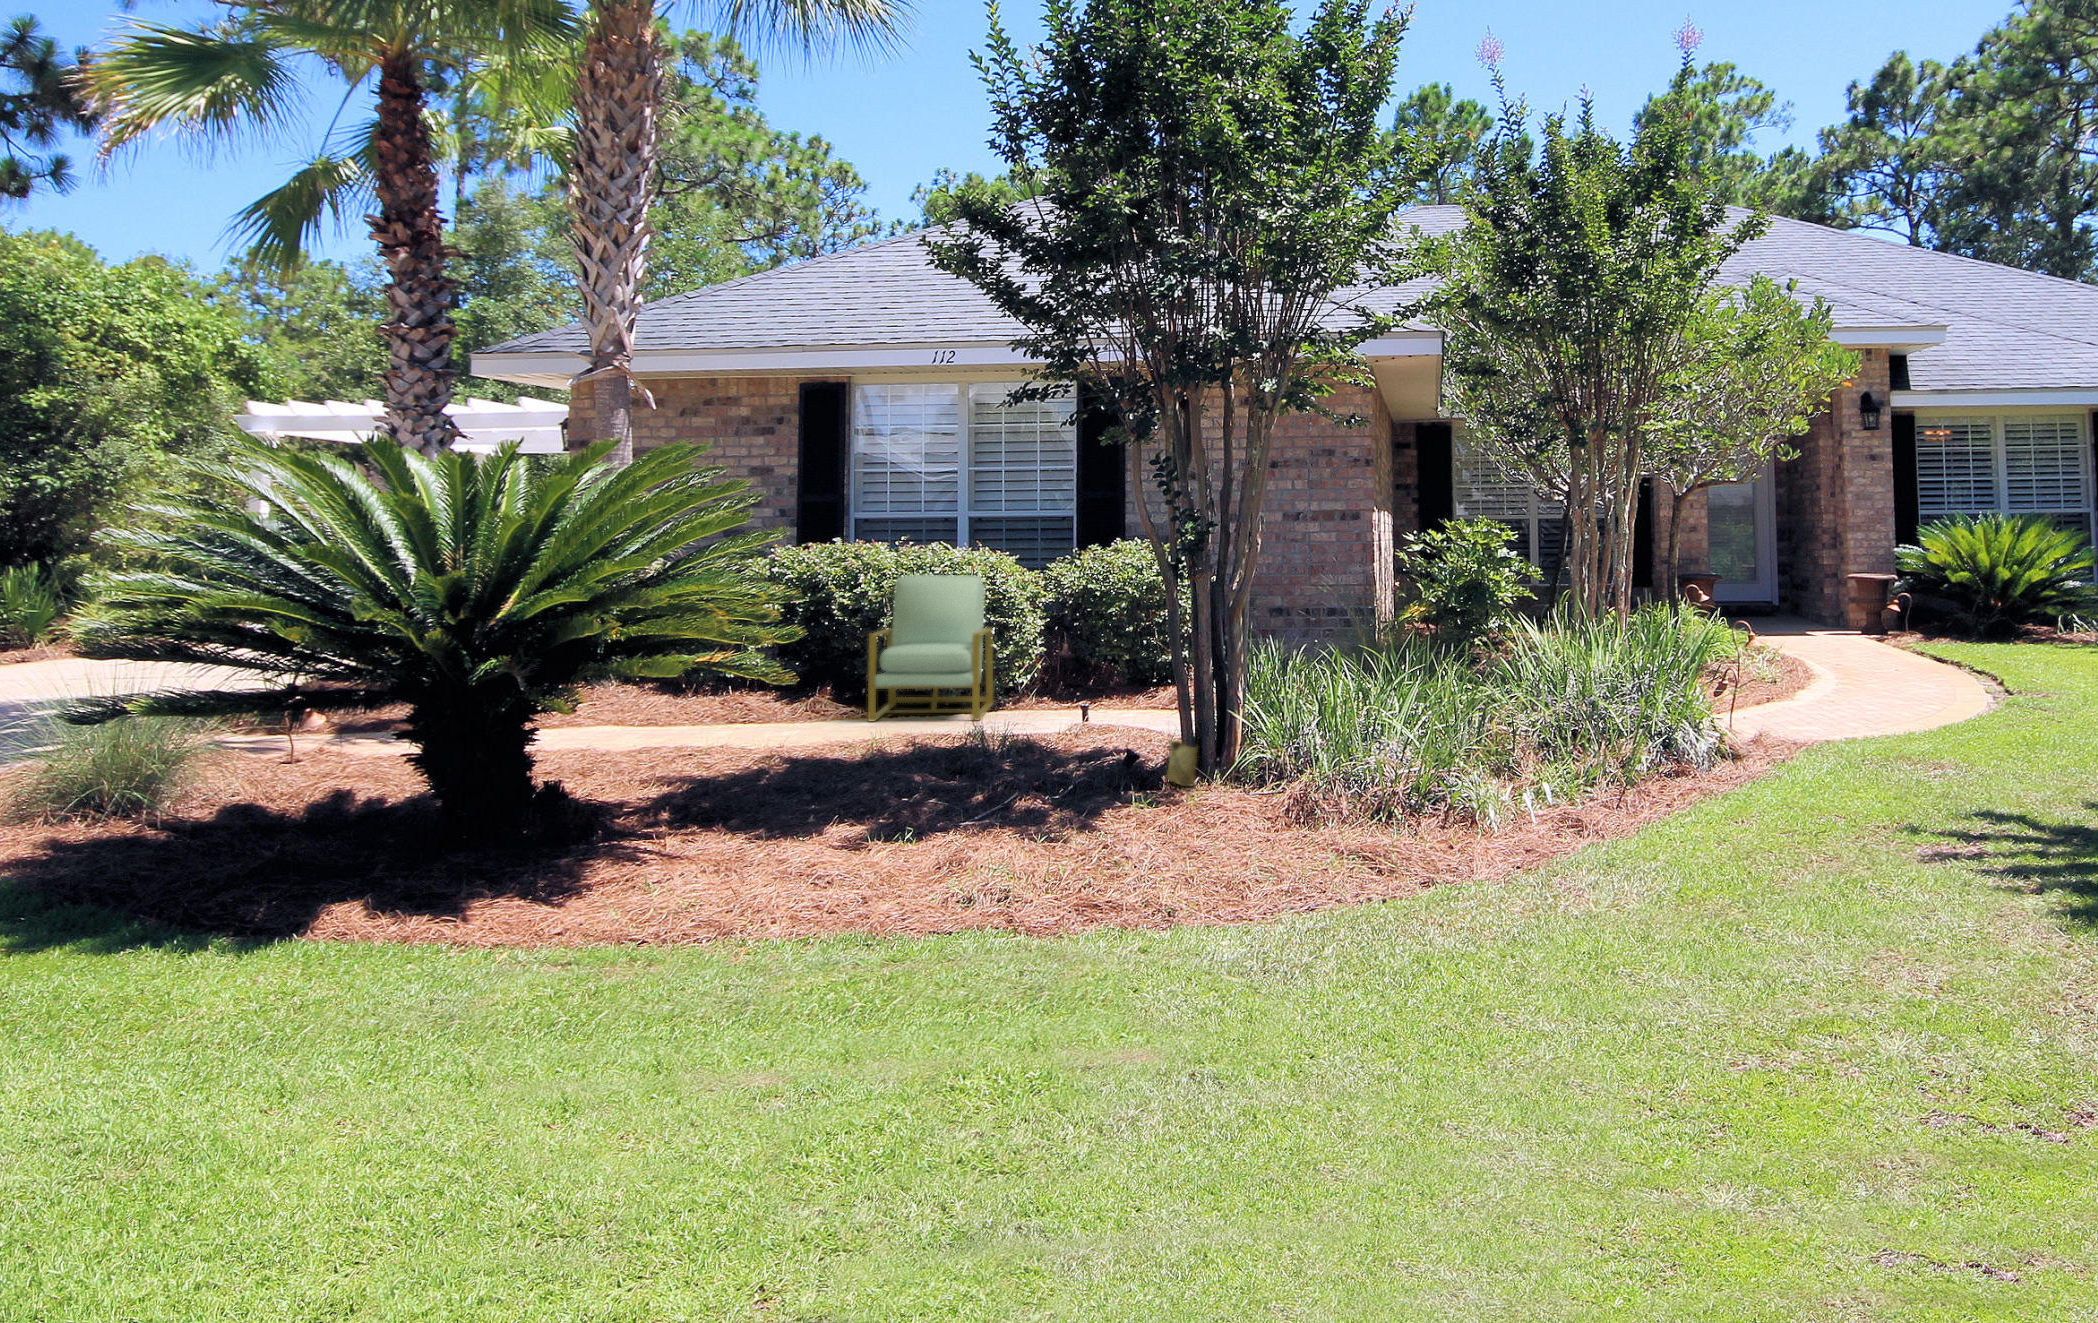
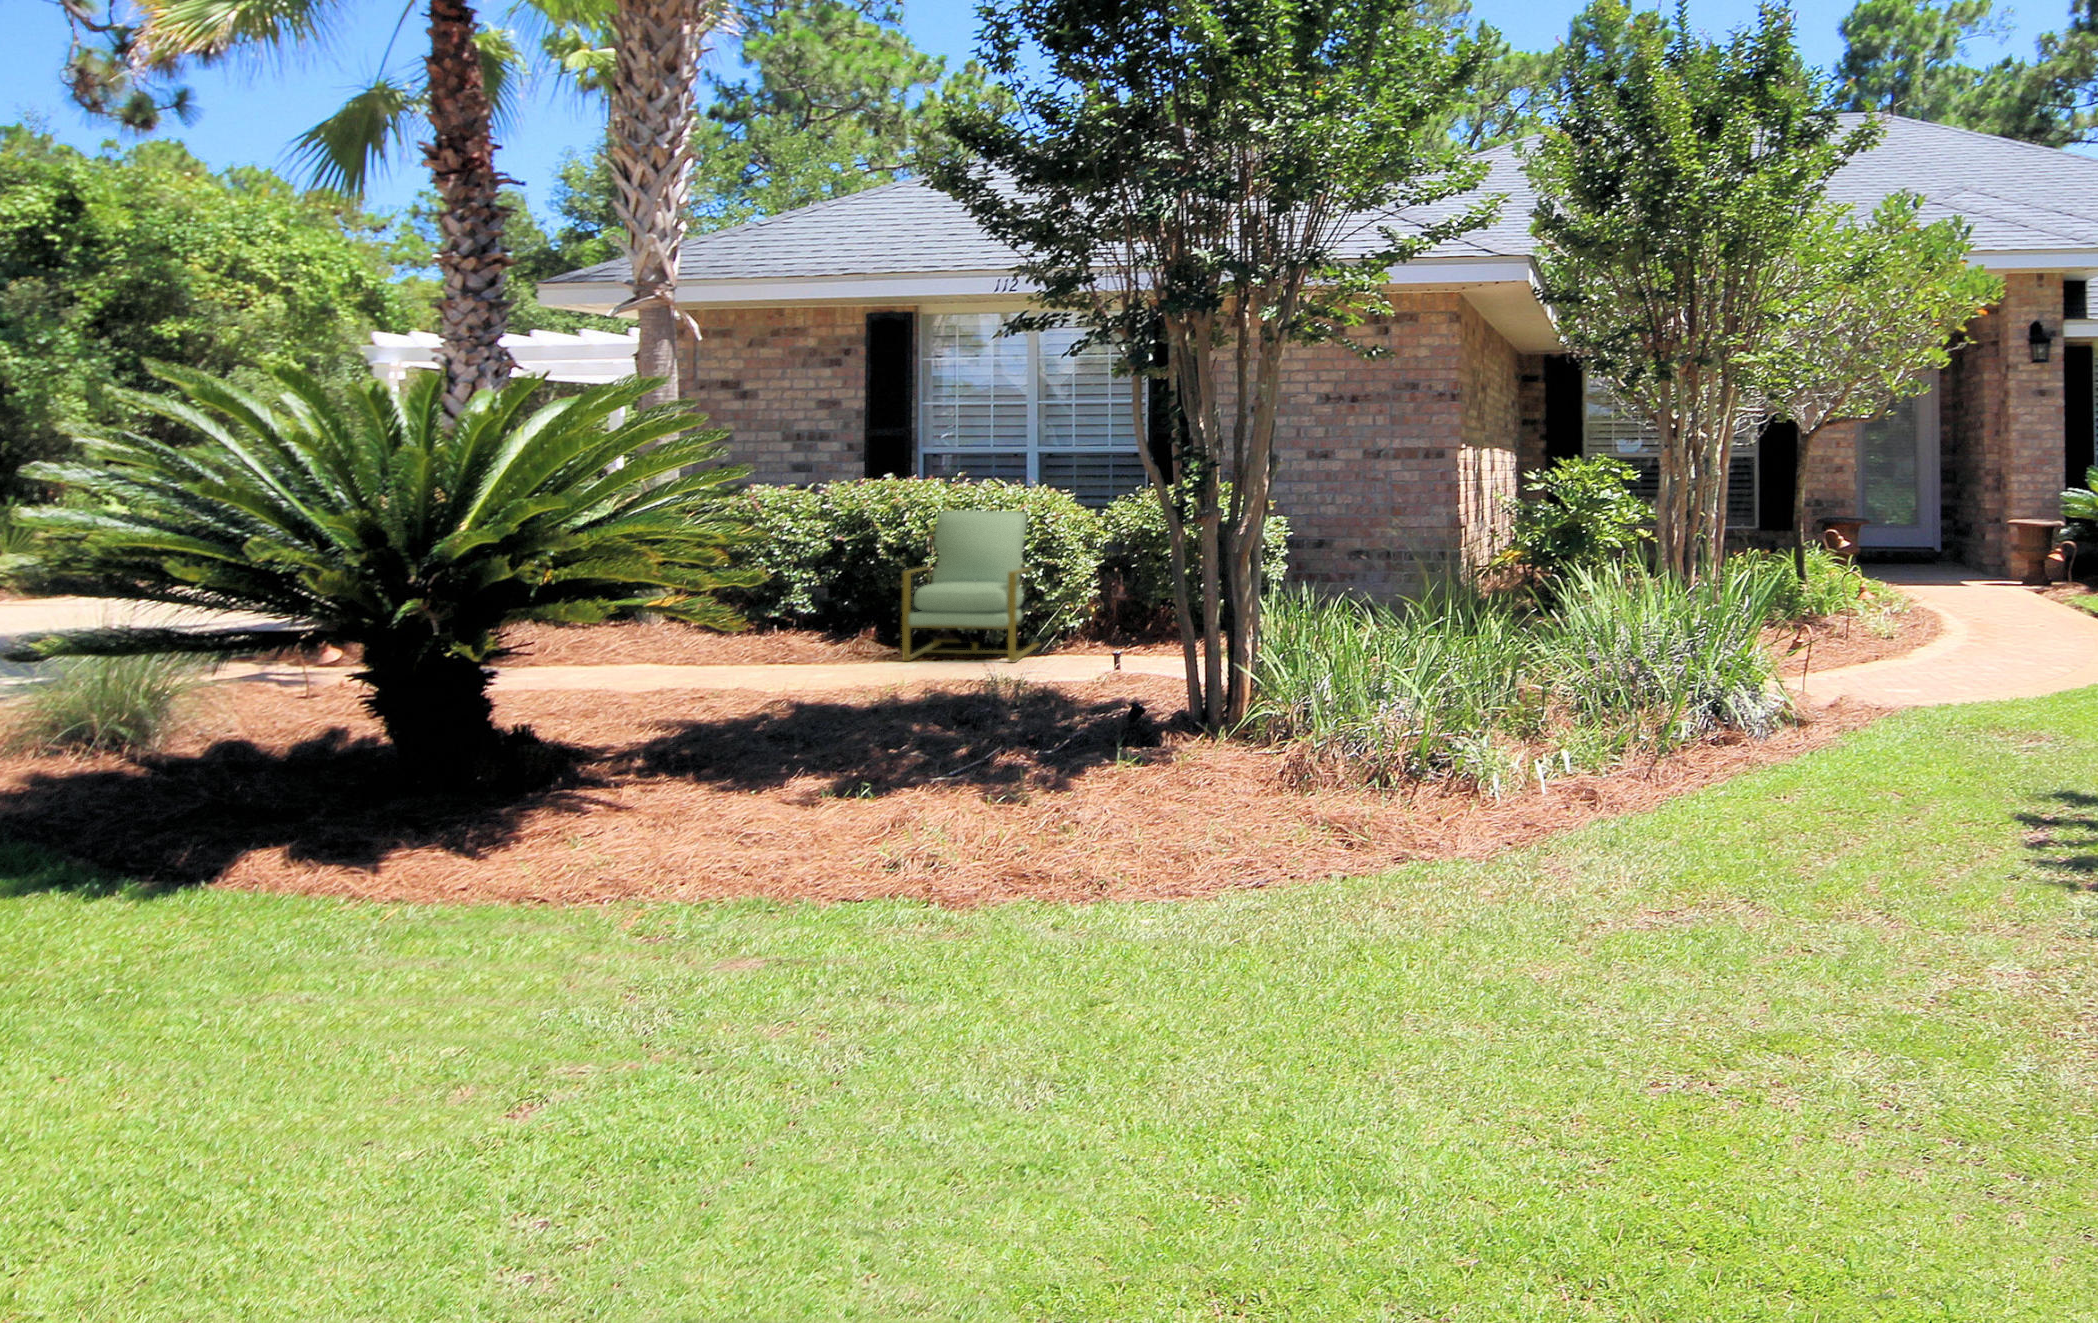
woven basket: present [1167,741,1198,787] -> none [1172,668,1205,738]

